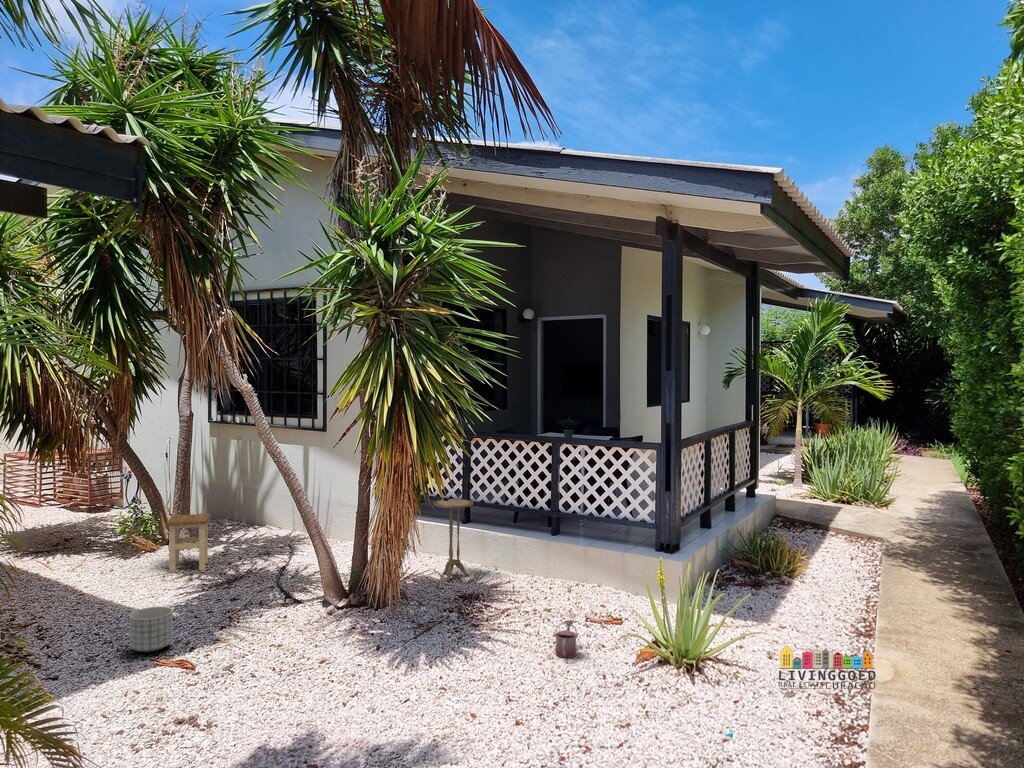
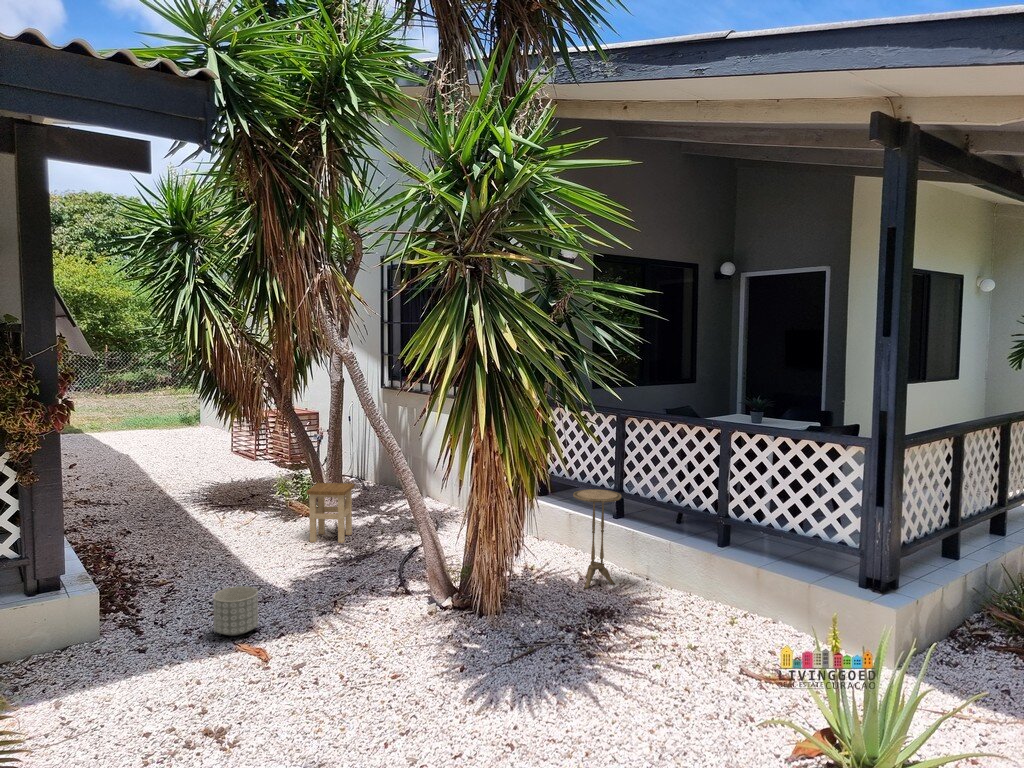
watering can: present [554,620,578,658] -> none [675,674,707,729]

